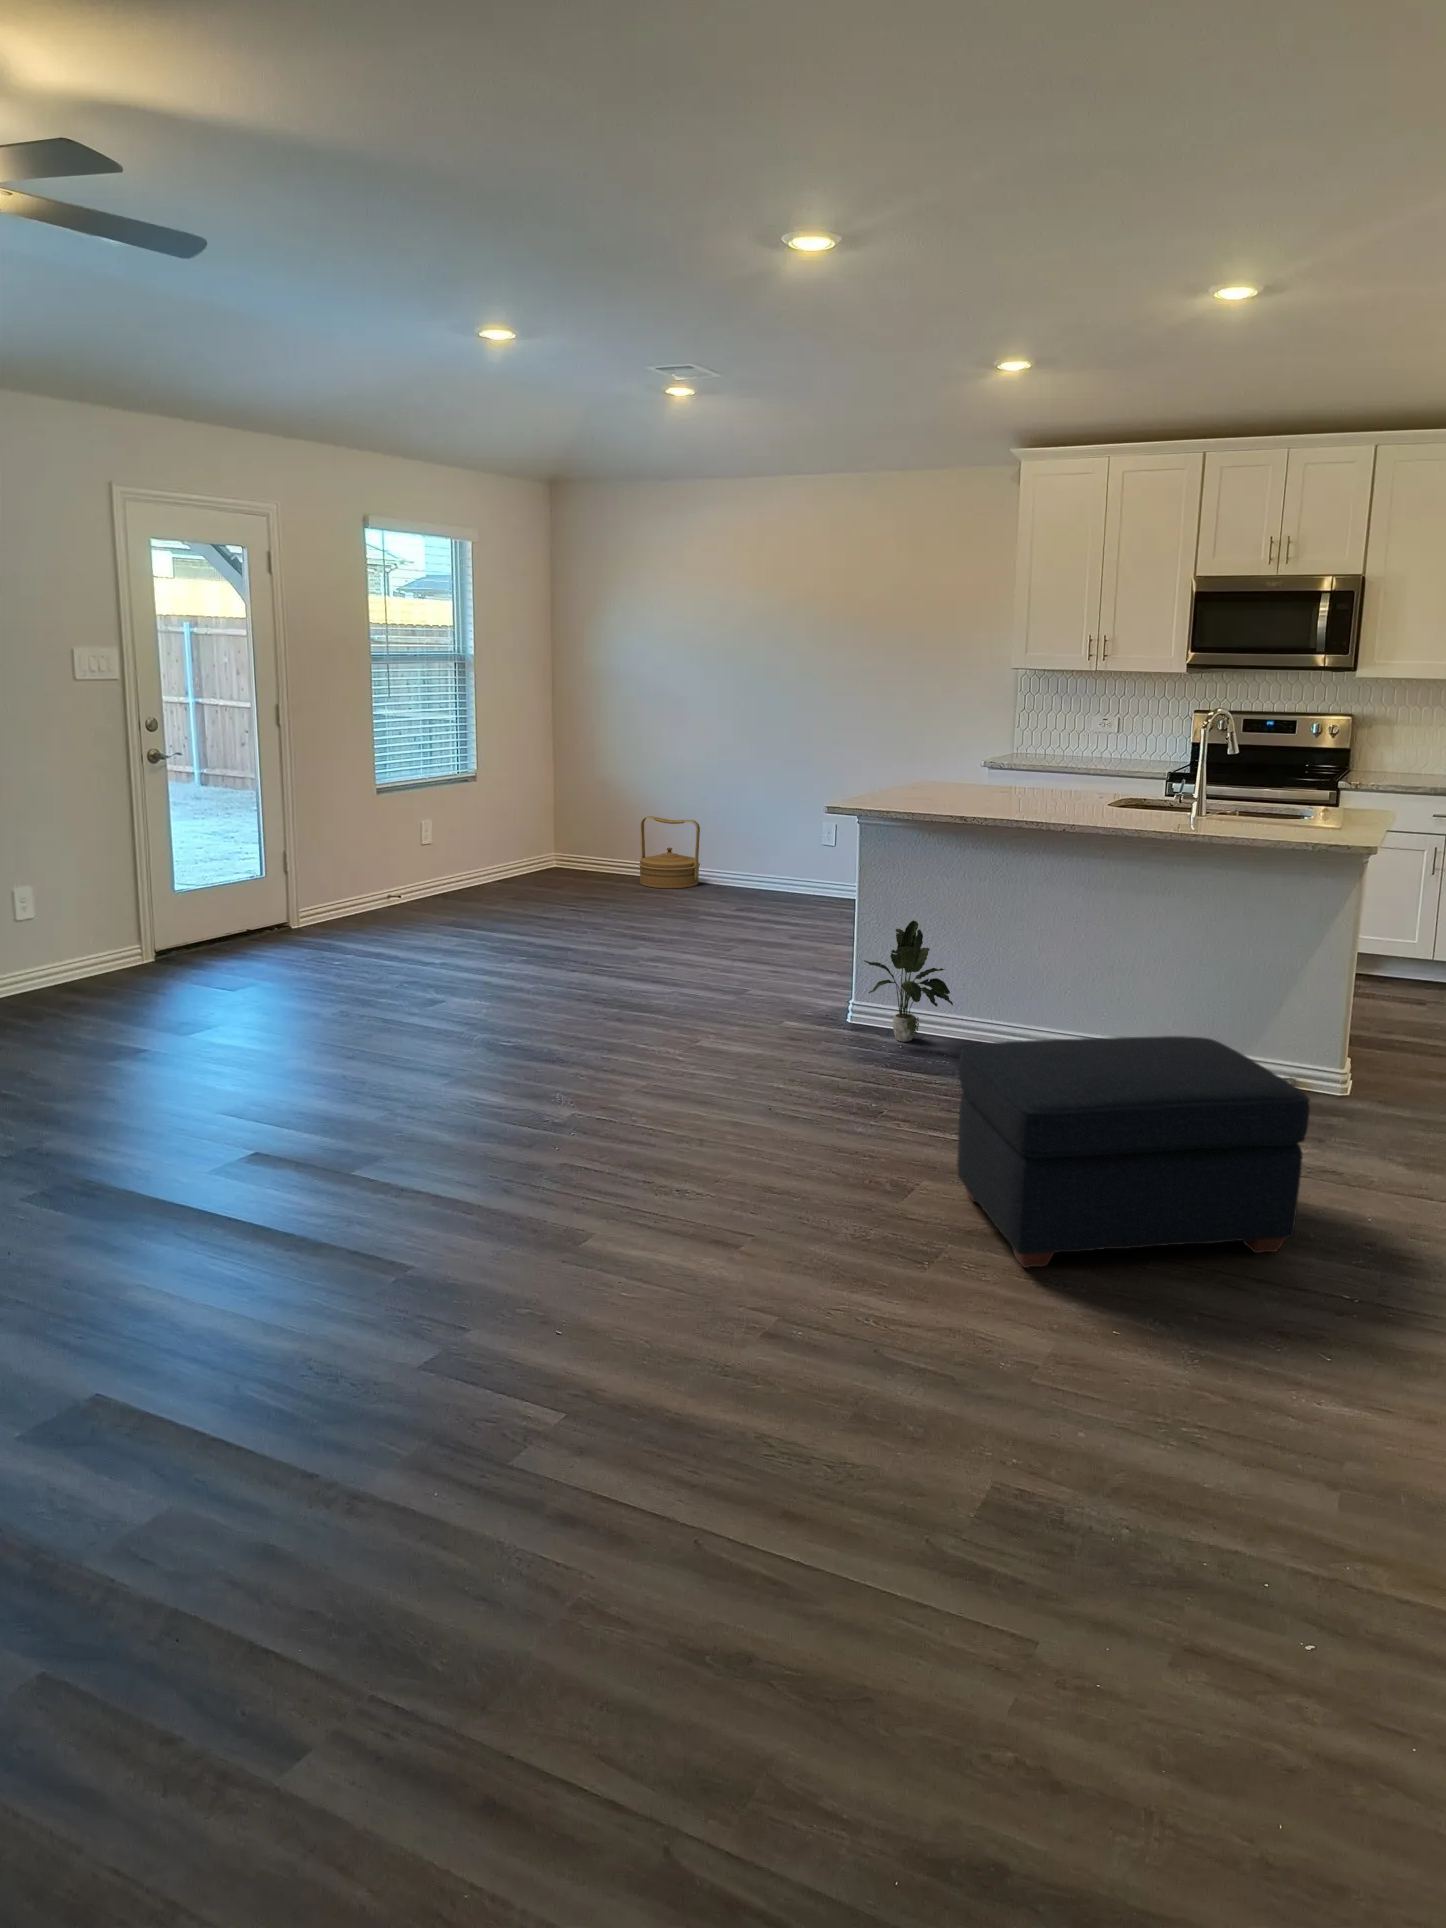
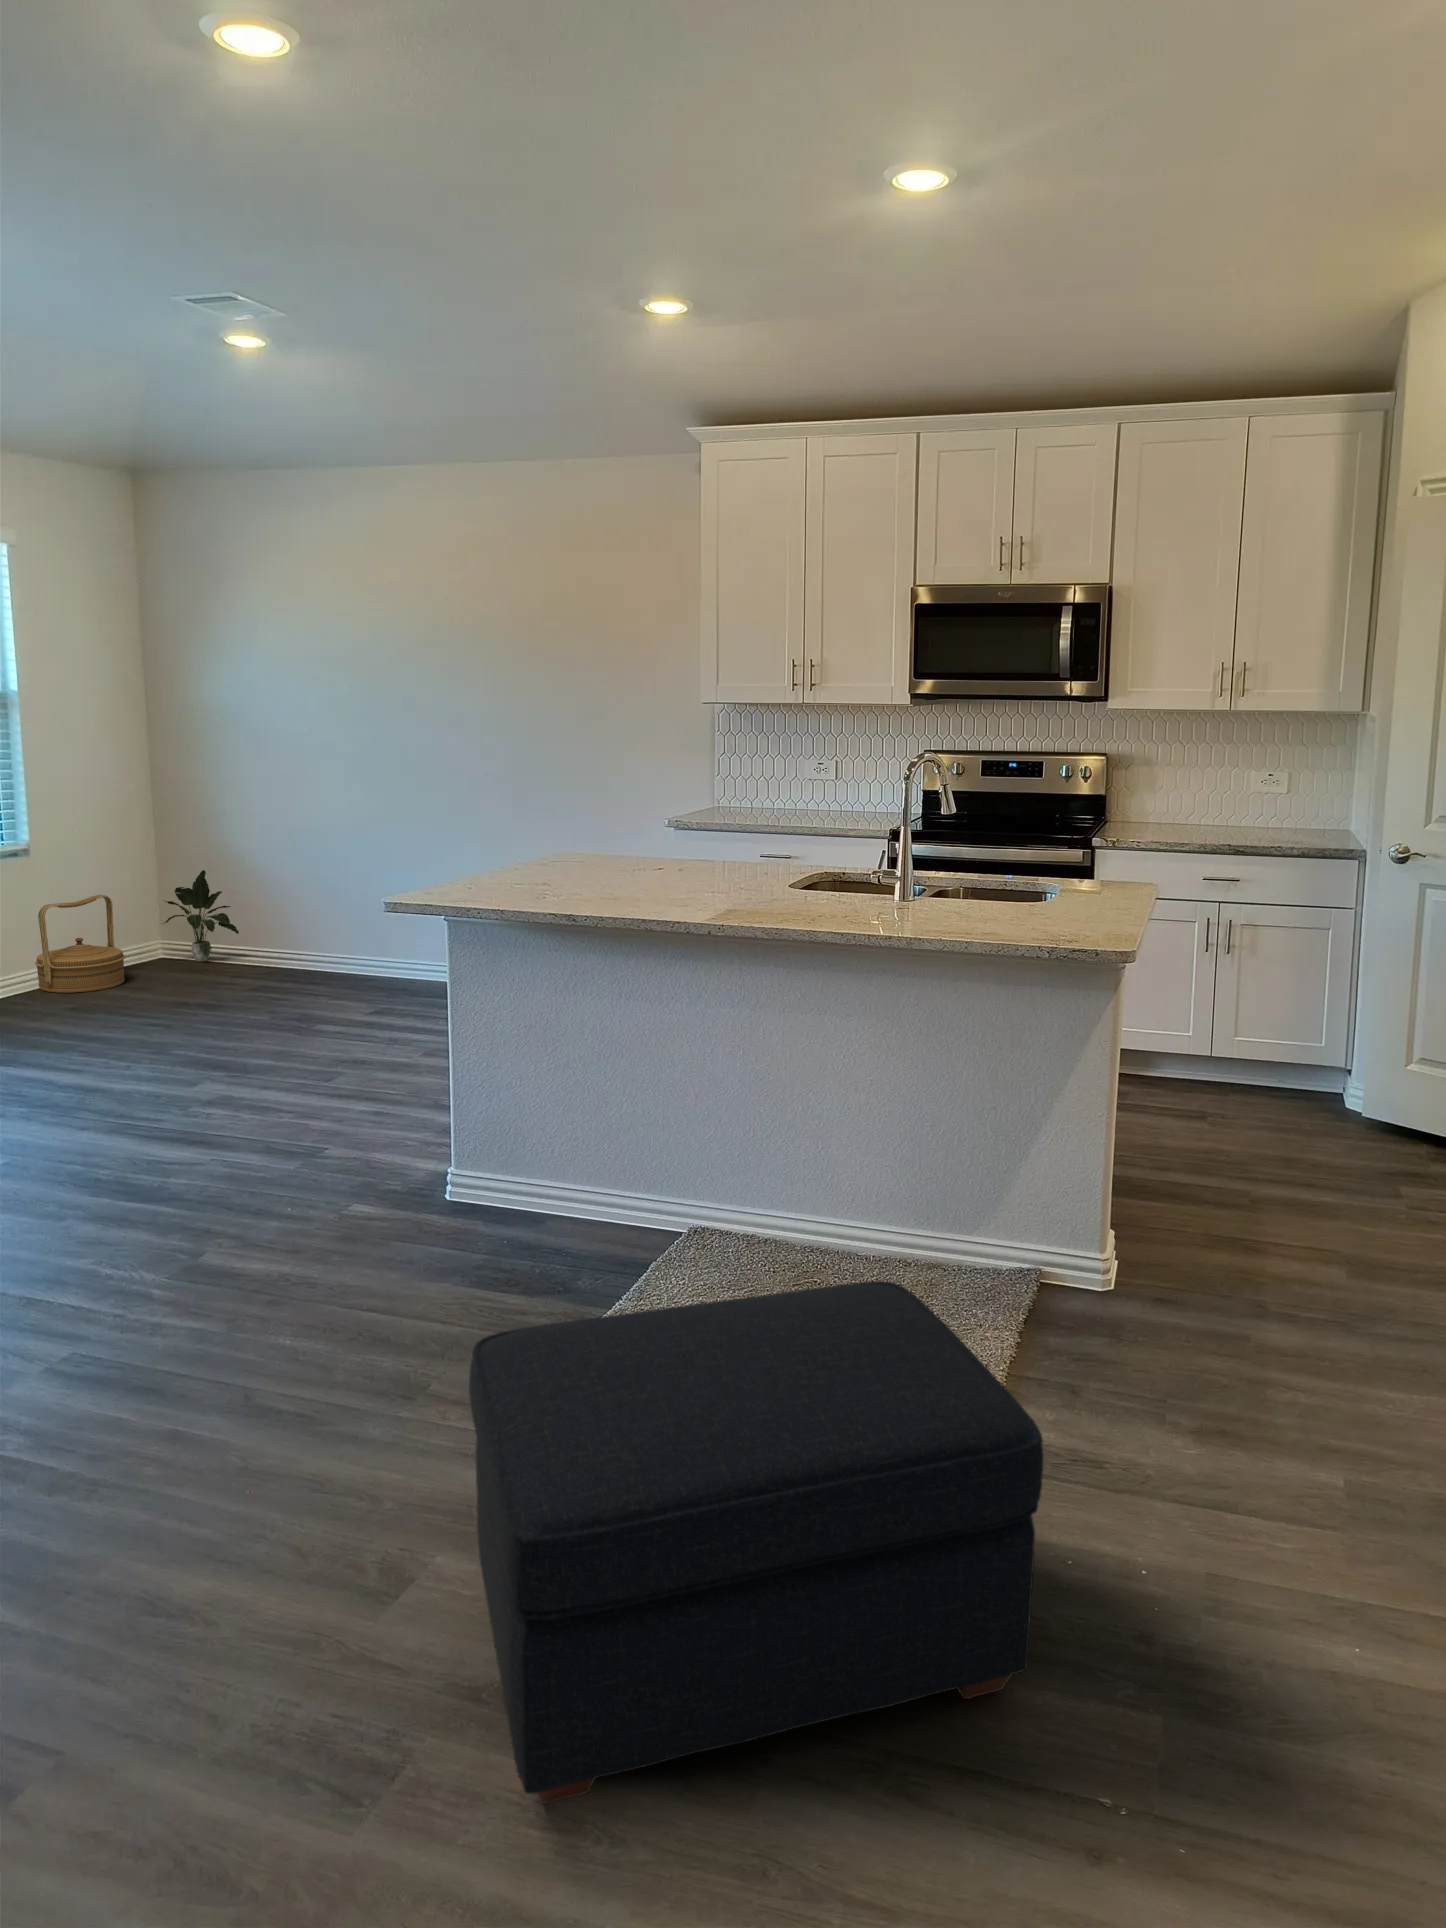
woven basket: present [639,816,700,888] -> present [35,895,125,993]
potted plant: present [864,921,953,1042] -> present [165,870,239,961]

